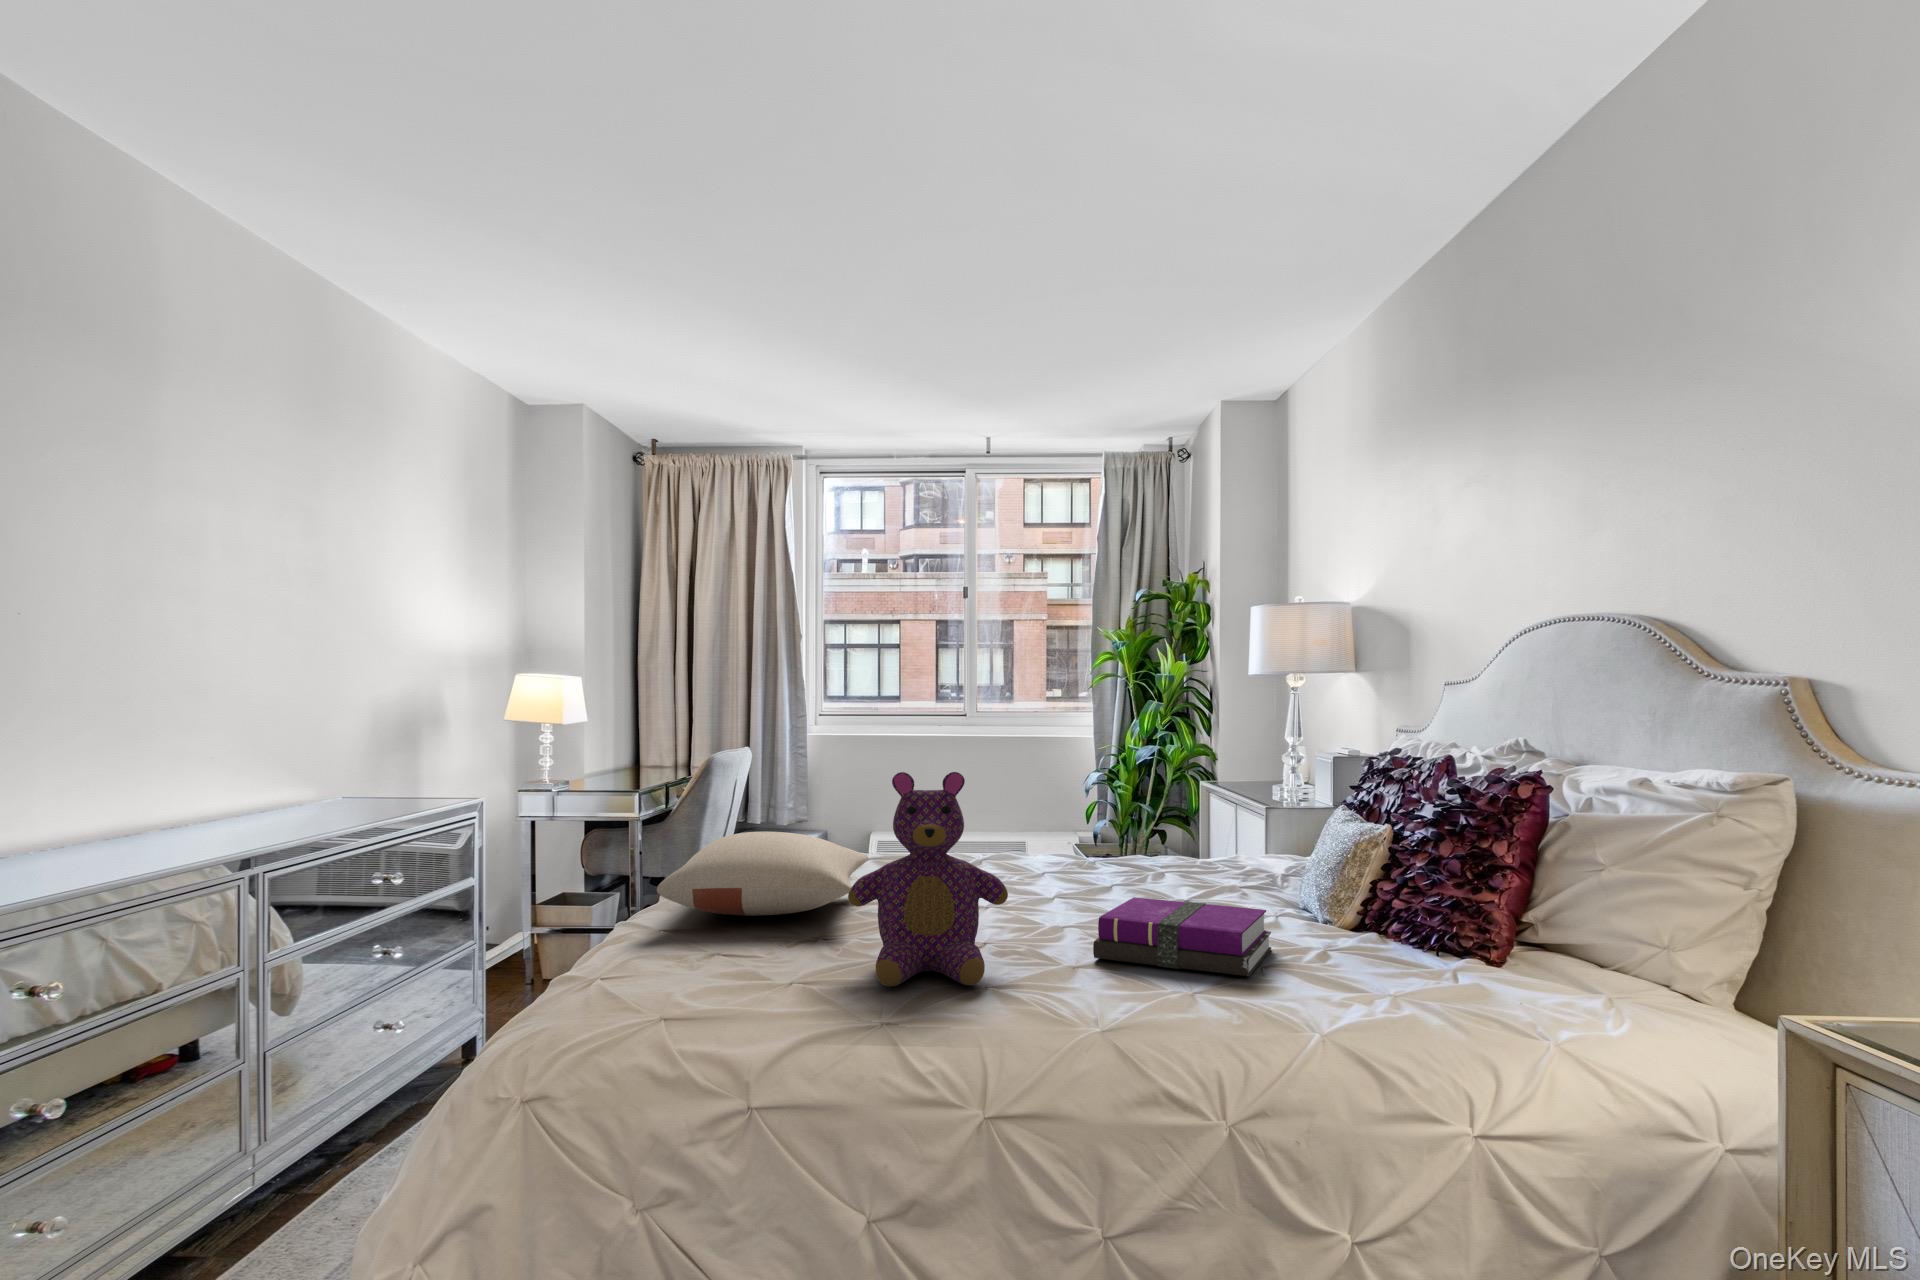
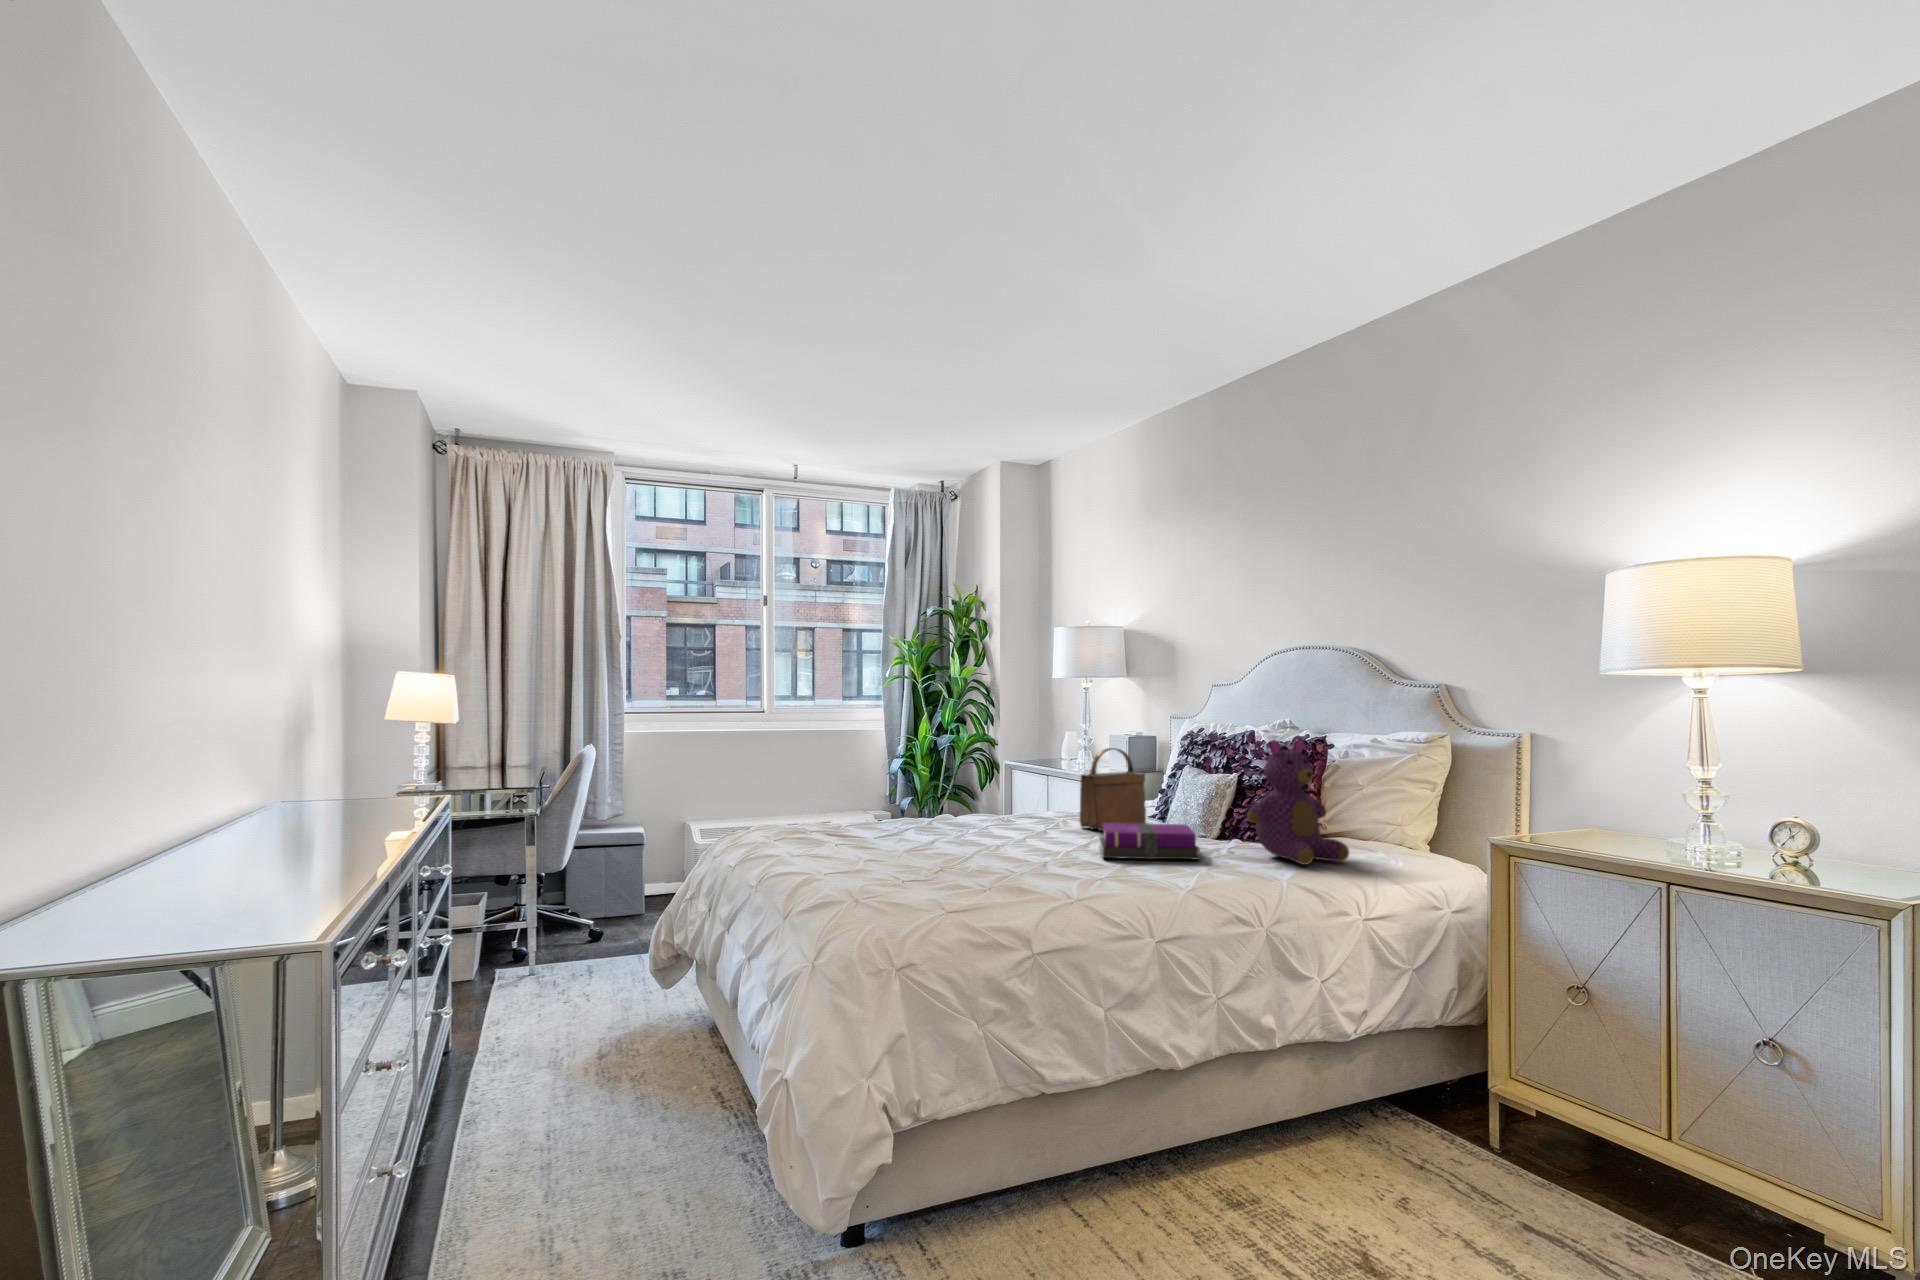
teddy bear: present [848,772,1008,987] -> present [1247,739,1349,865]
handbag: none [1158,778,1259,903] -> present [1080,748,1146,831]
pillow: present [657,832,868,916] -> none [768,795,929,853]

